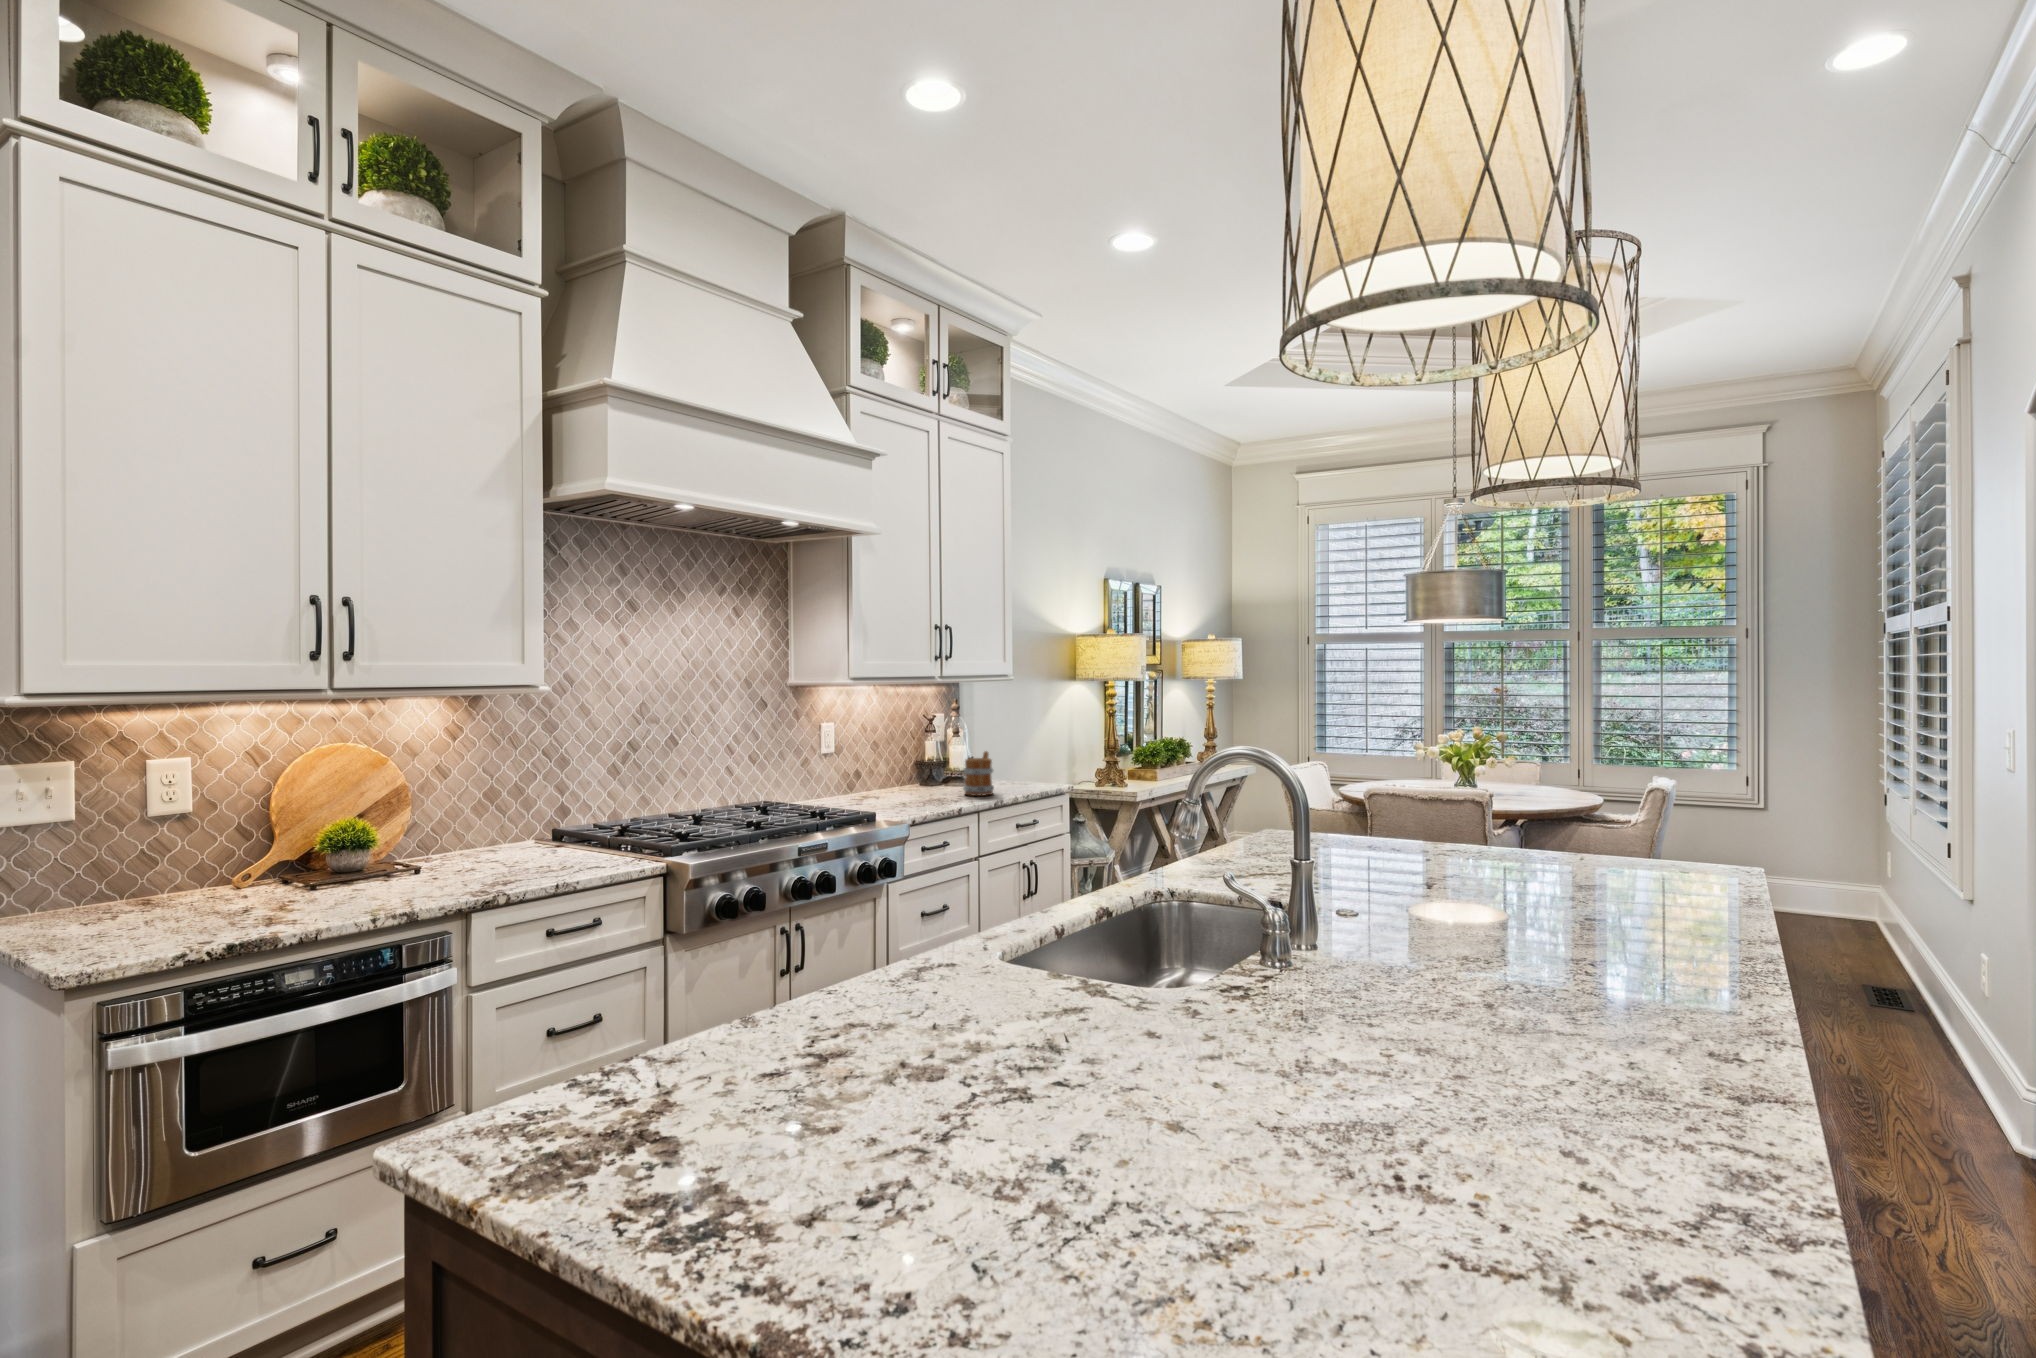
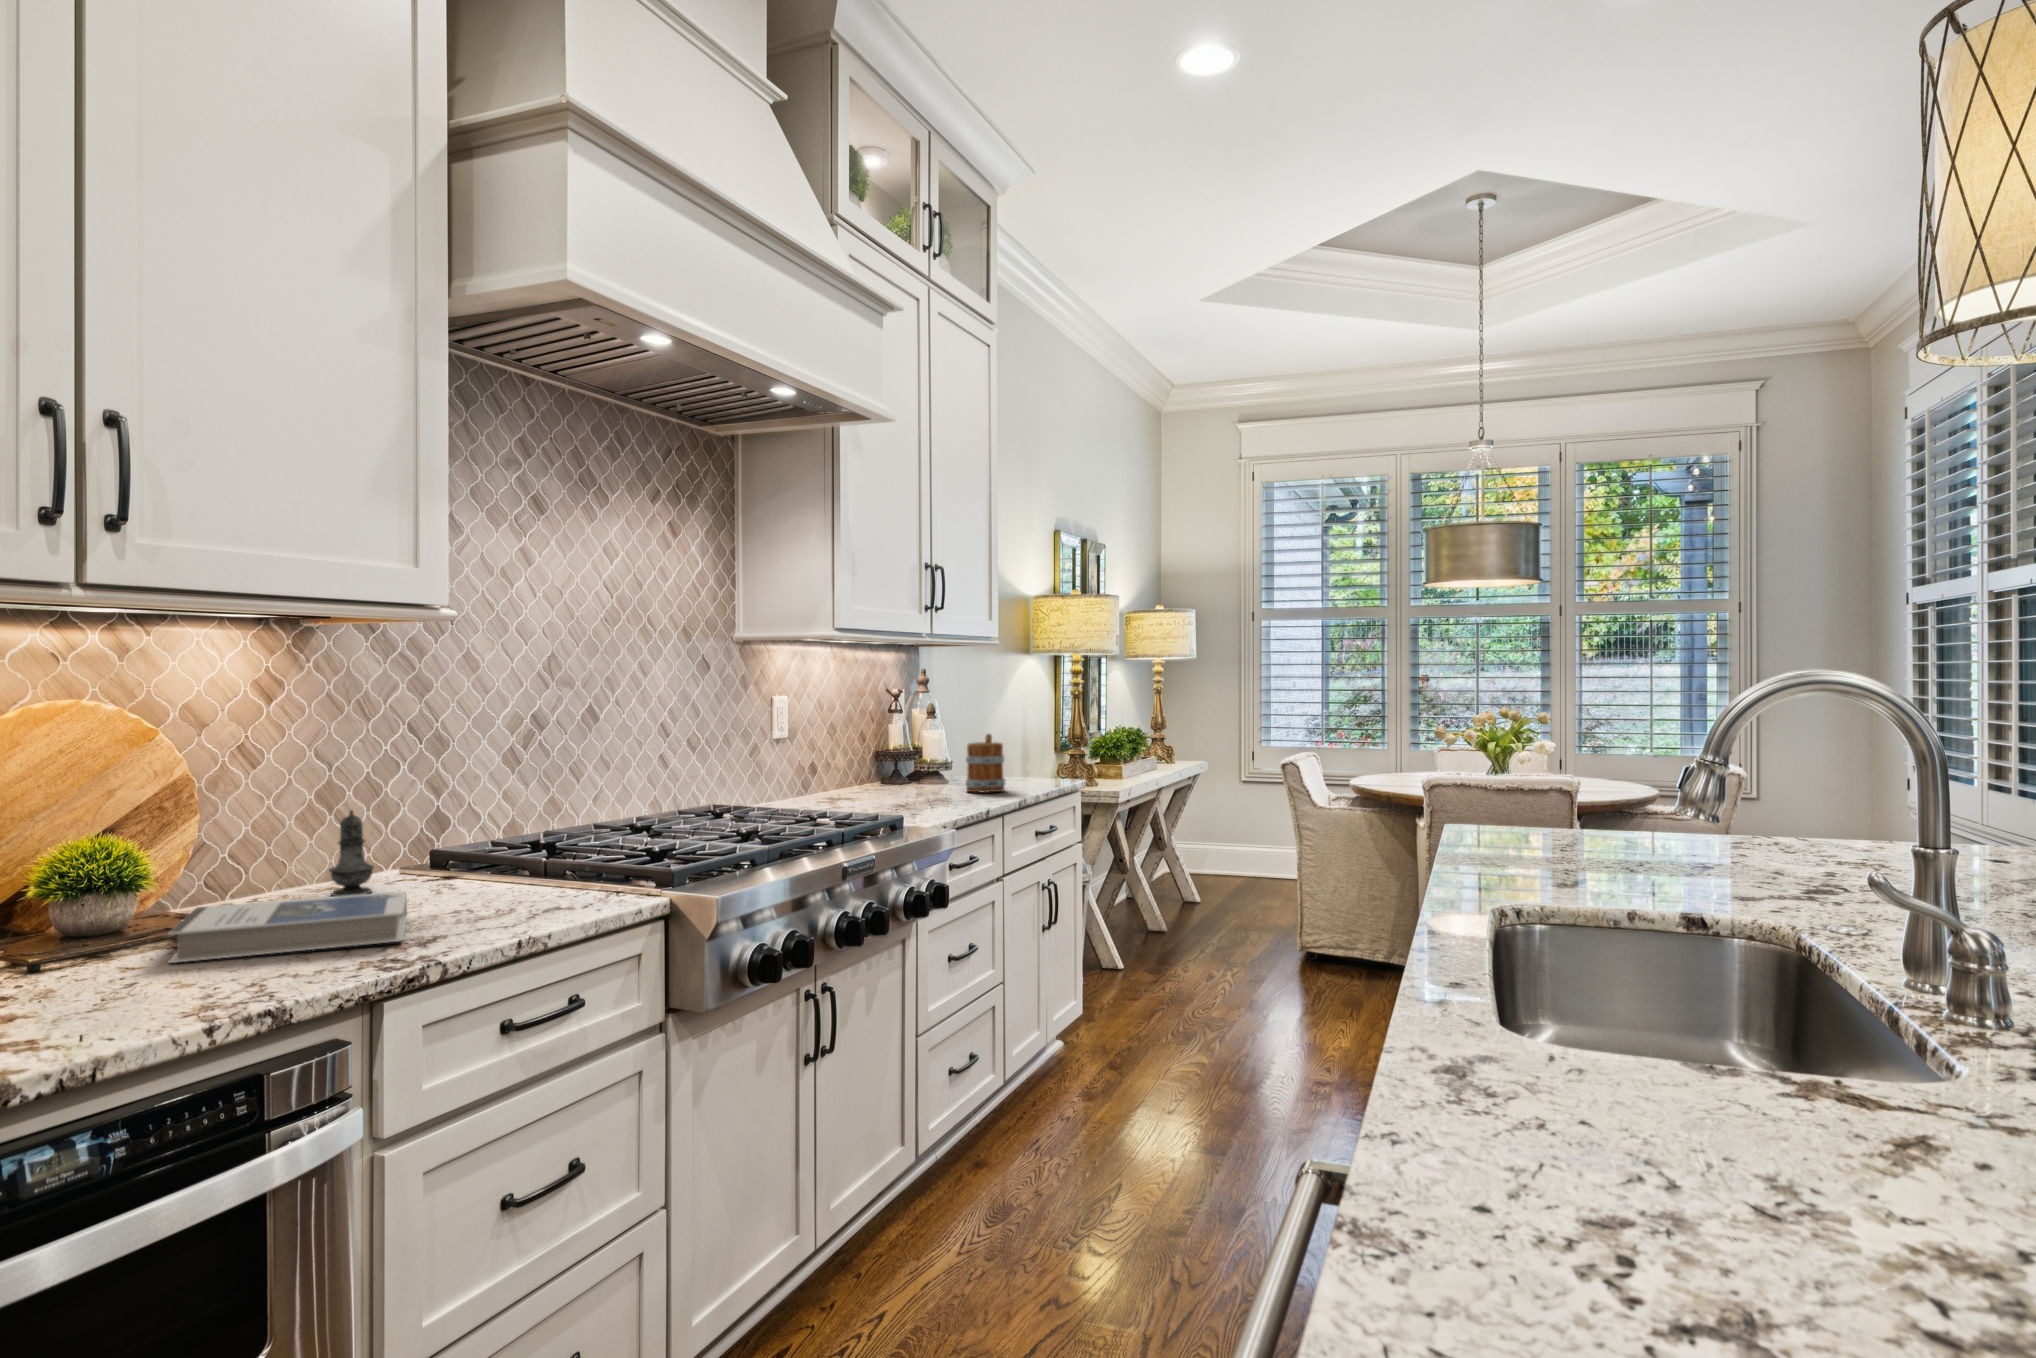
salt shaker: none [480,805,506,855] -> present [329,810,374,896]
hardback book: none [375,854,509,887] -> present [169,891,407,963]

